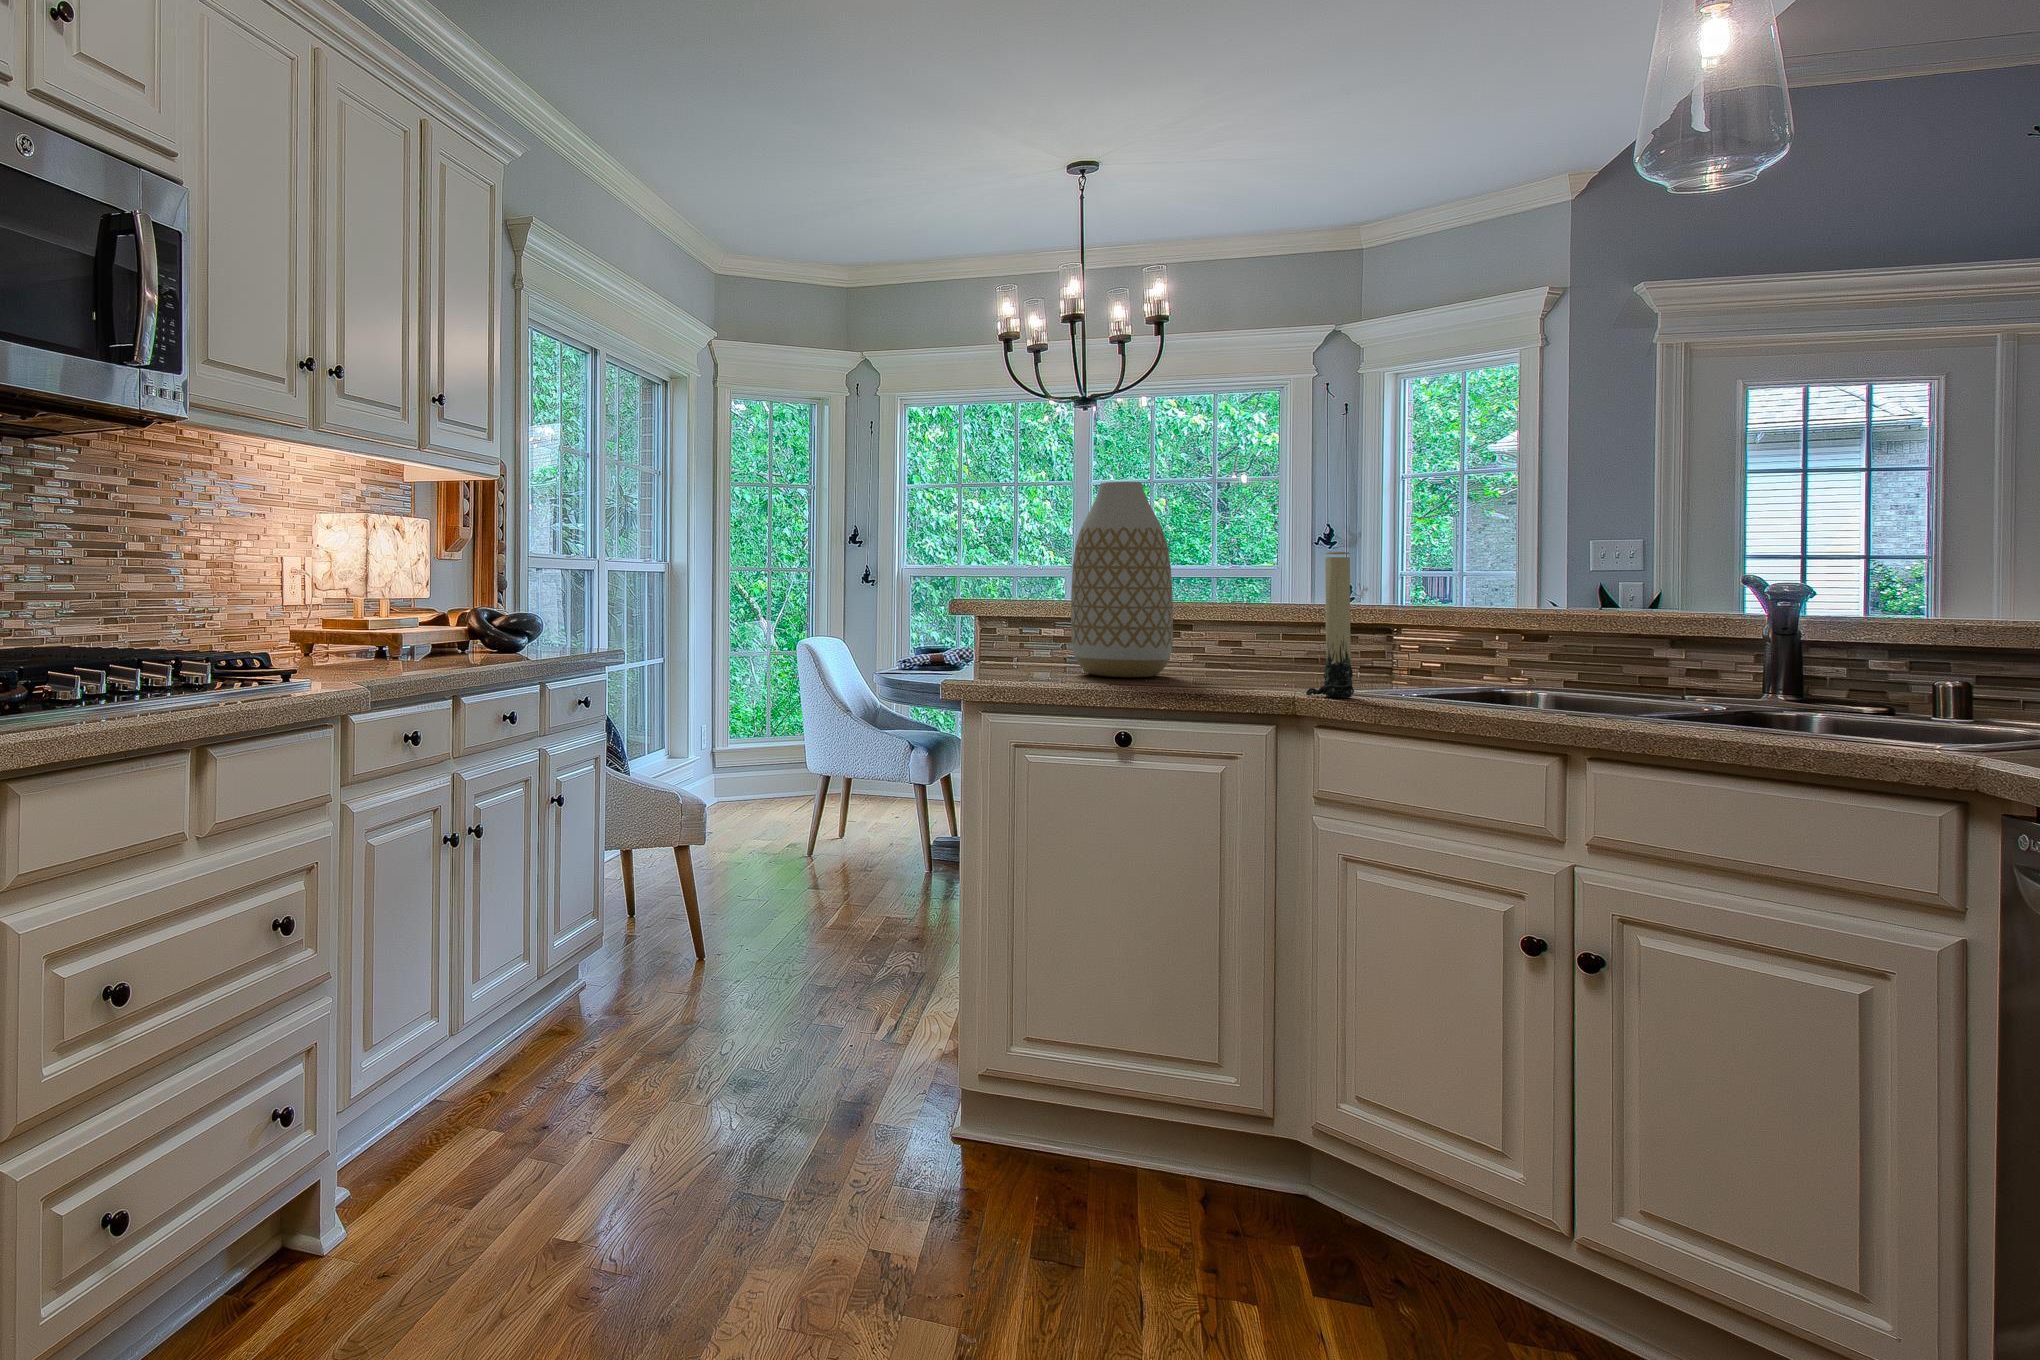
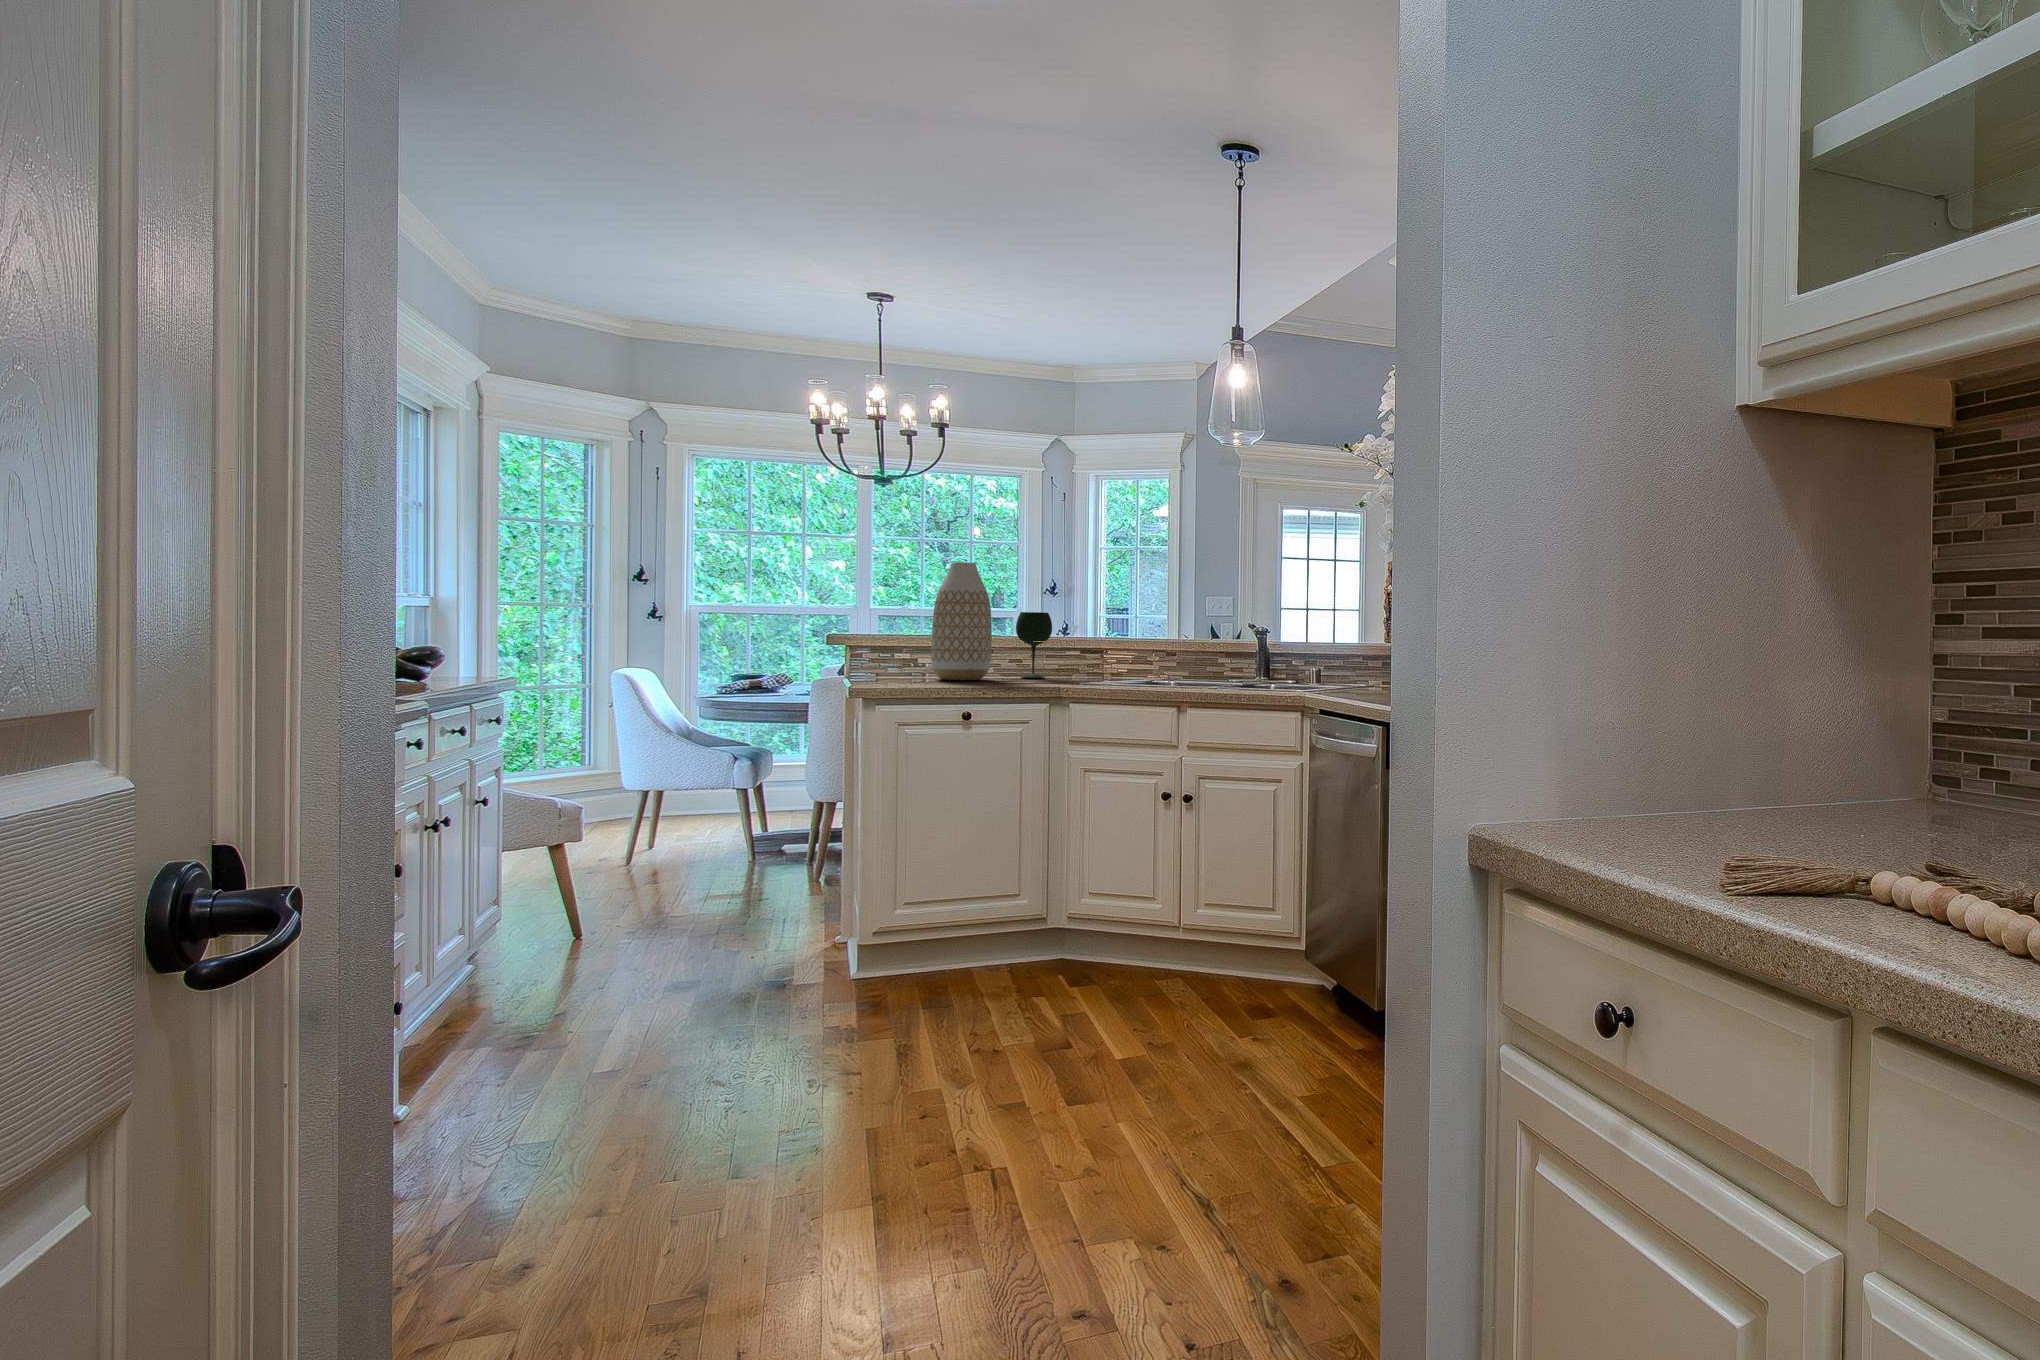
candle: present [1306,551,1354,697] -> none [1065,607,1089,685]
wine glass: none [1219,563,1287,676] -> present [1016,612,1052,678]

